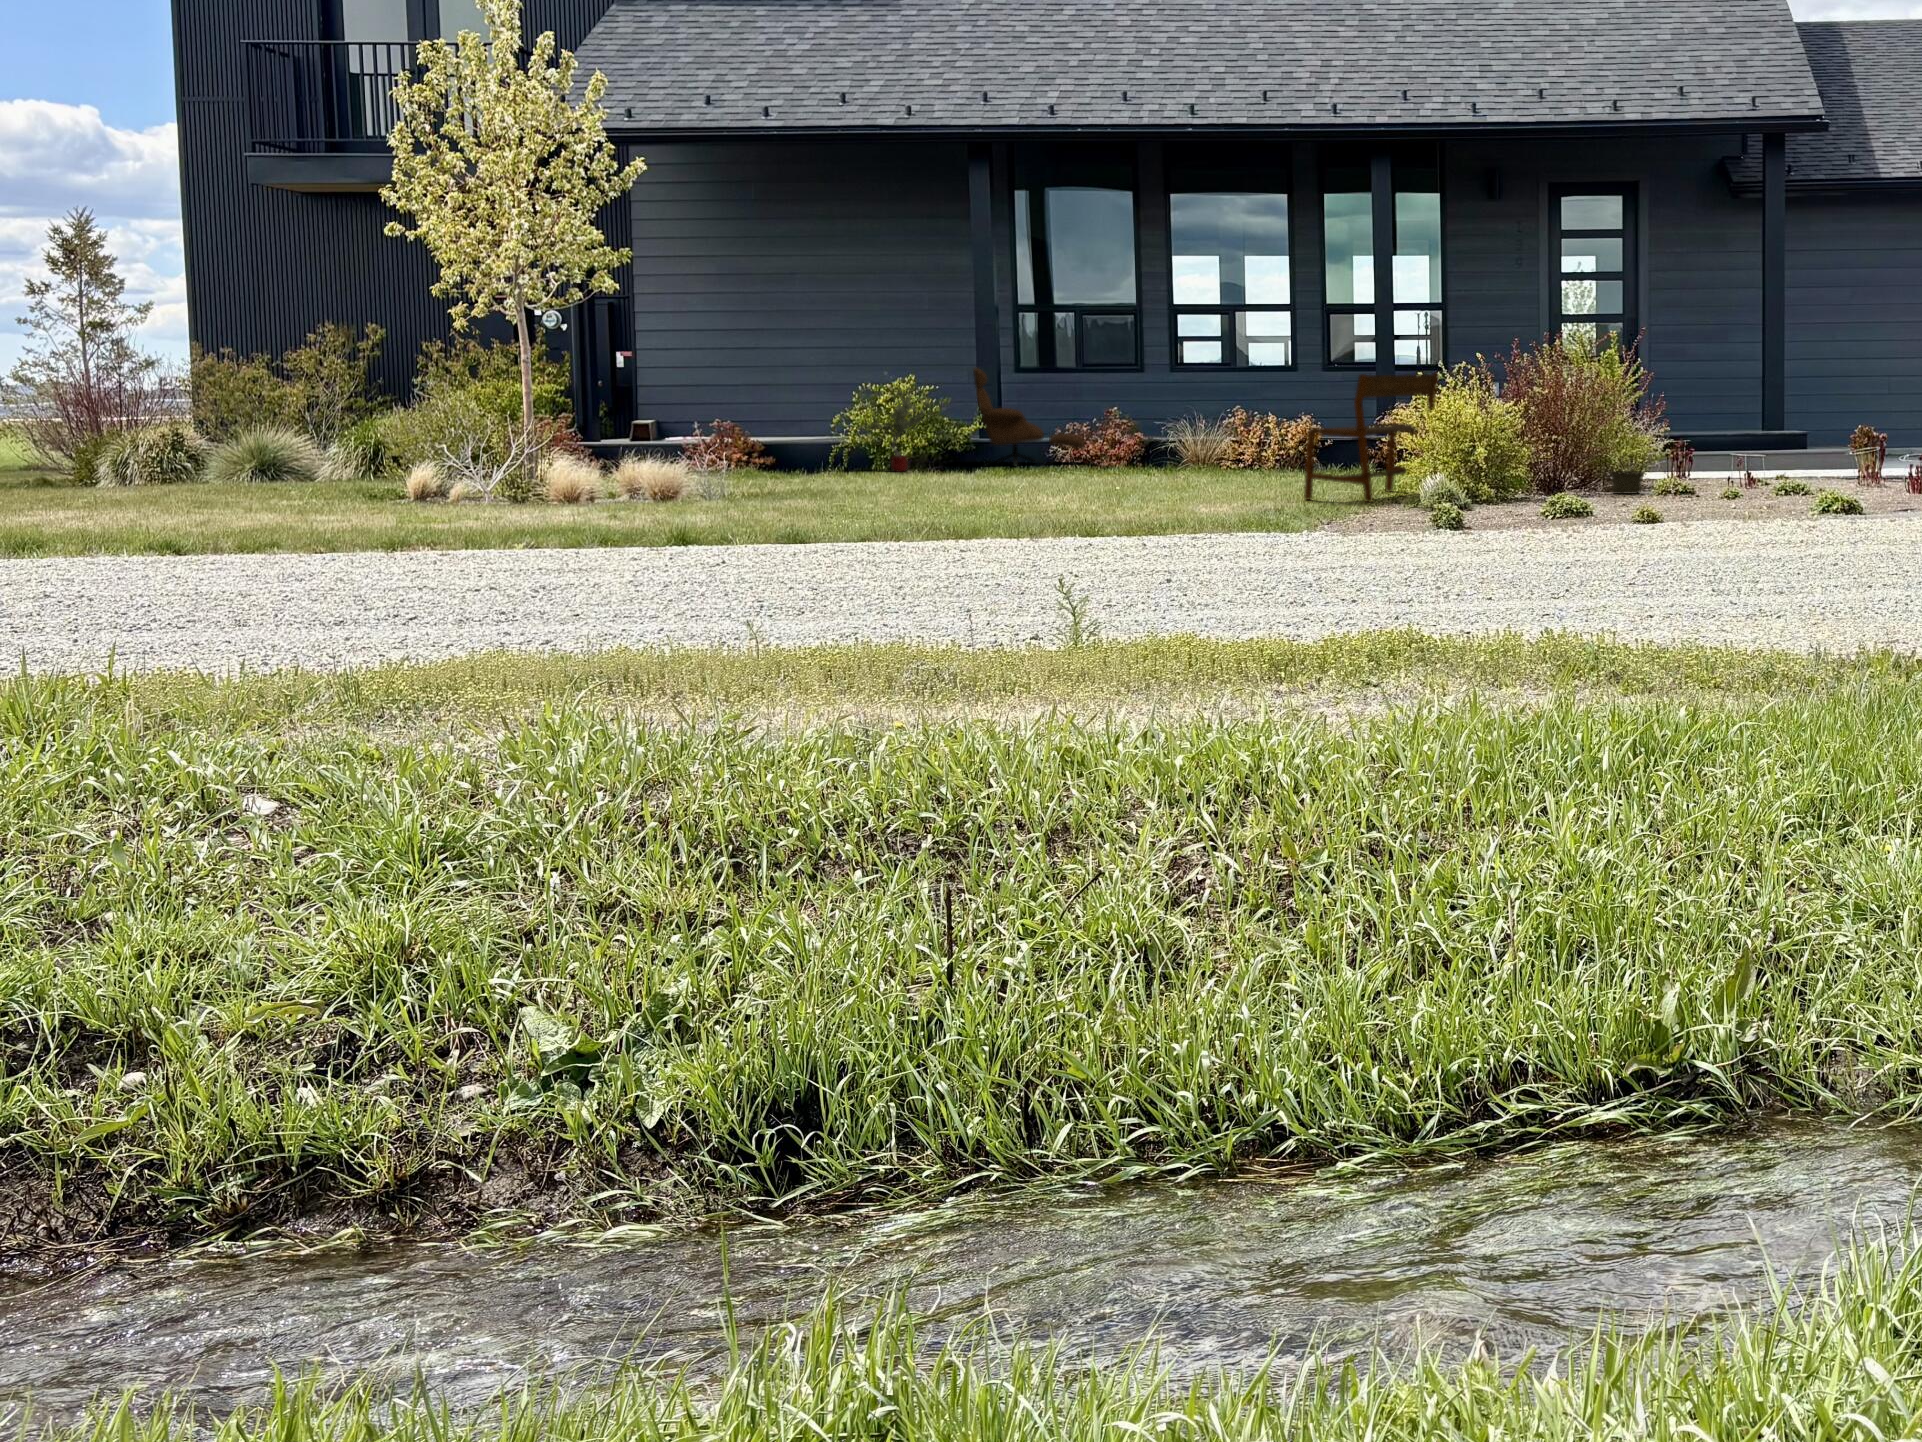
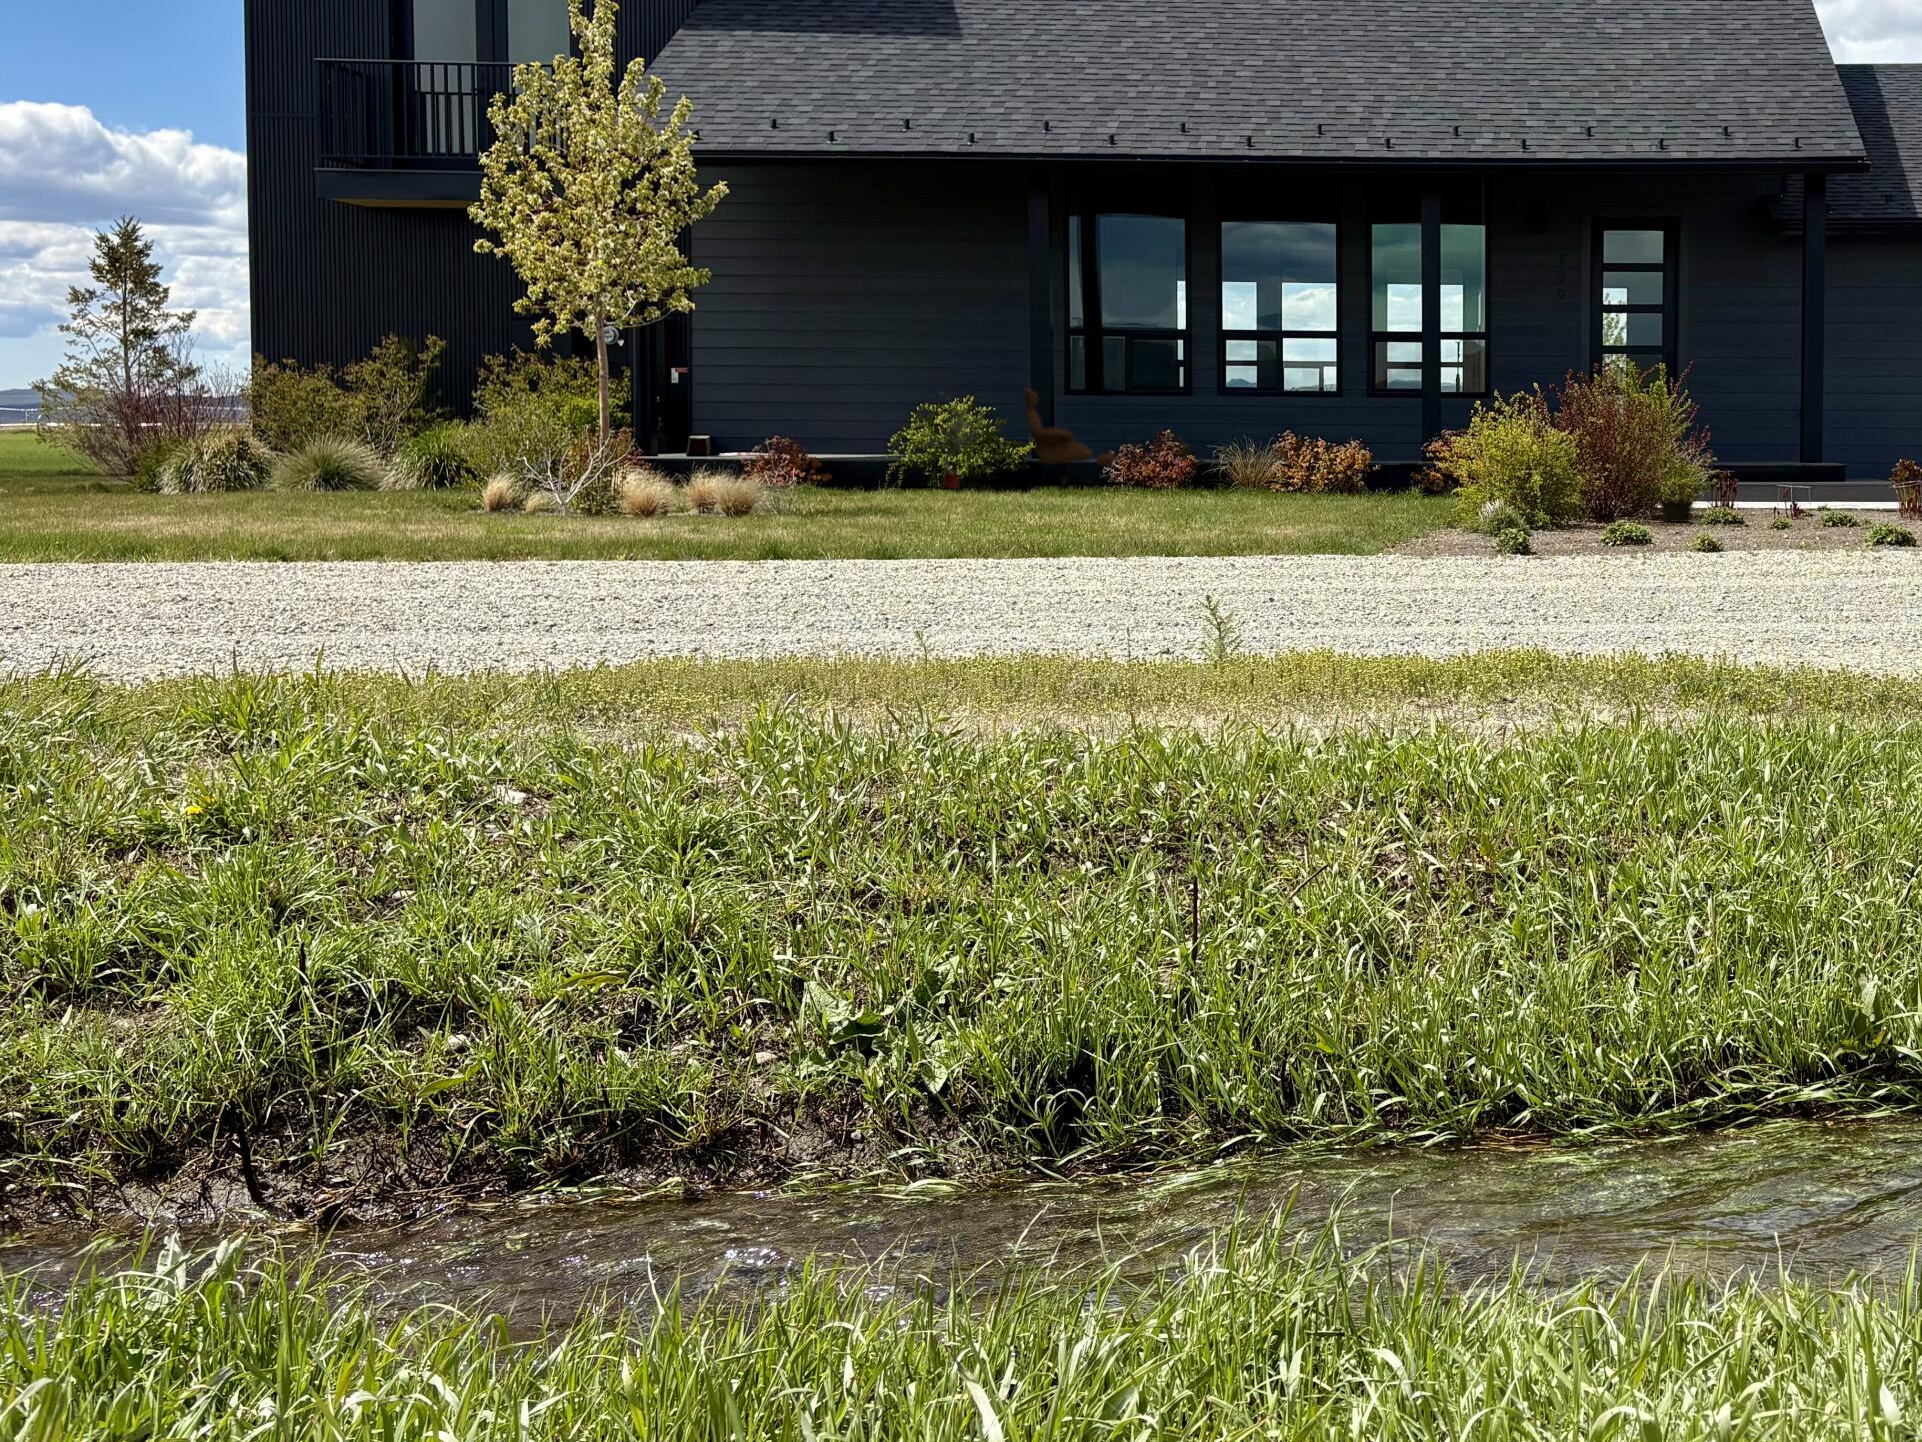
bench: present [1304,372,1439,502] -> none [1361,401,1498,526]

